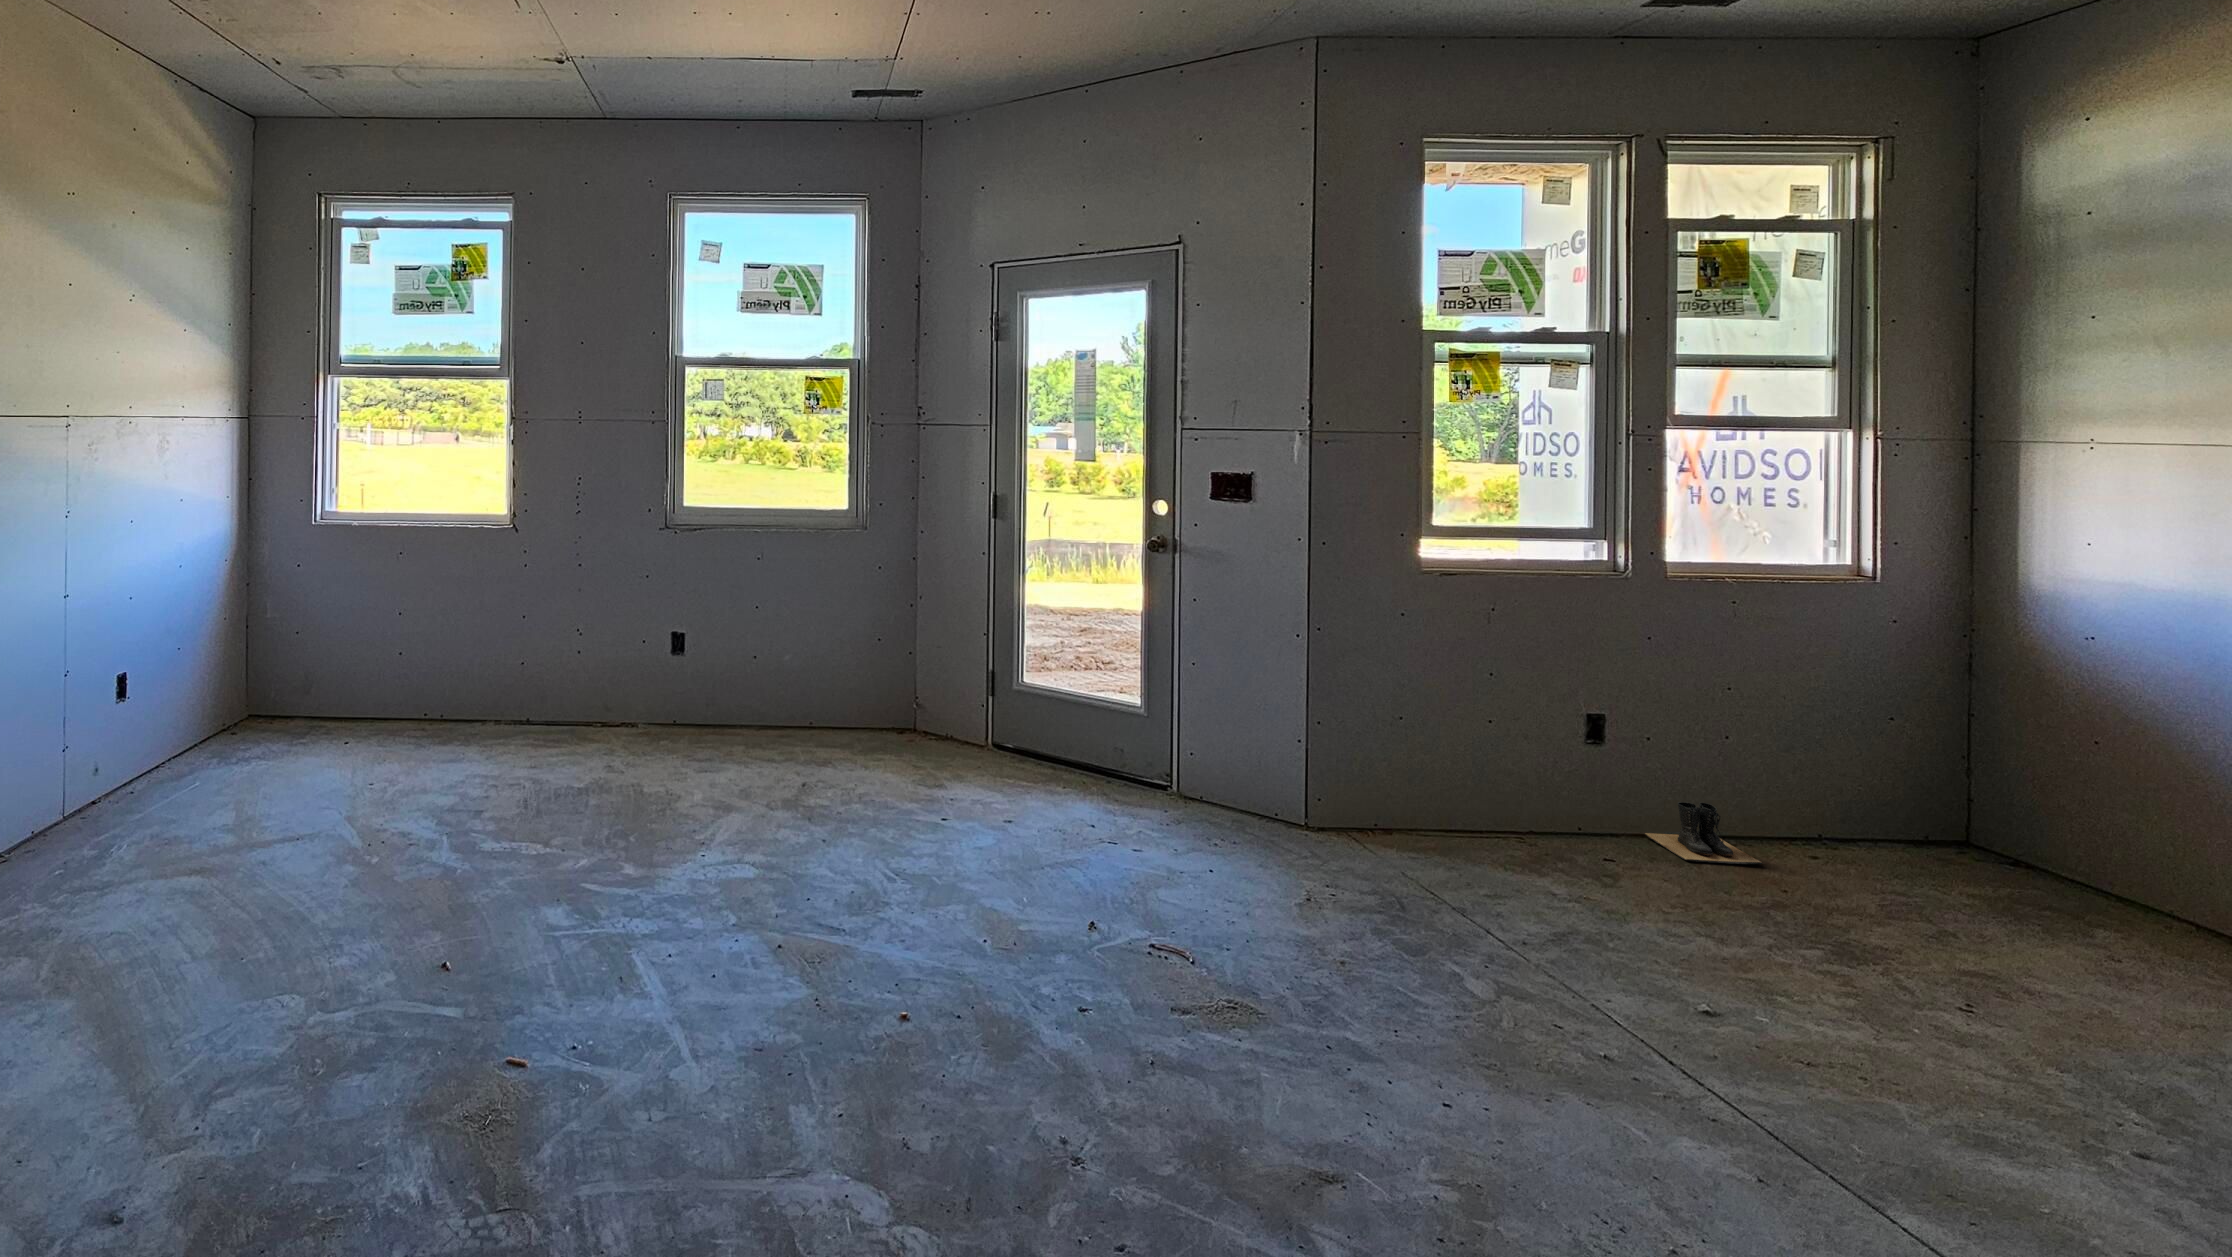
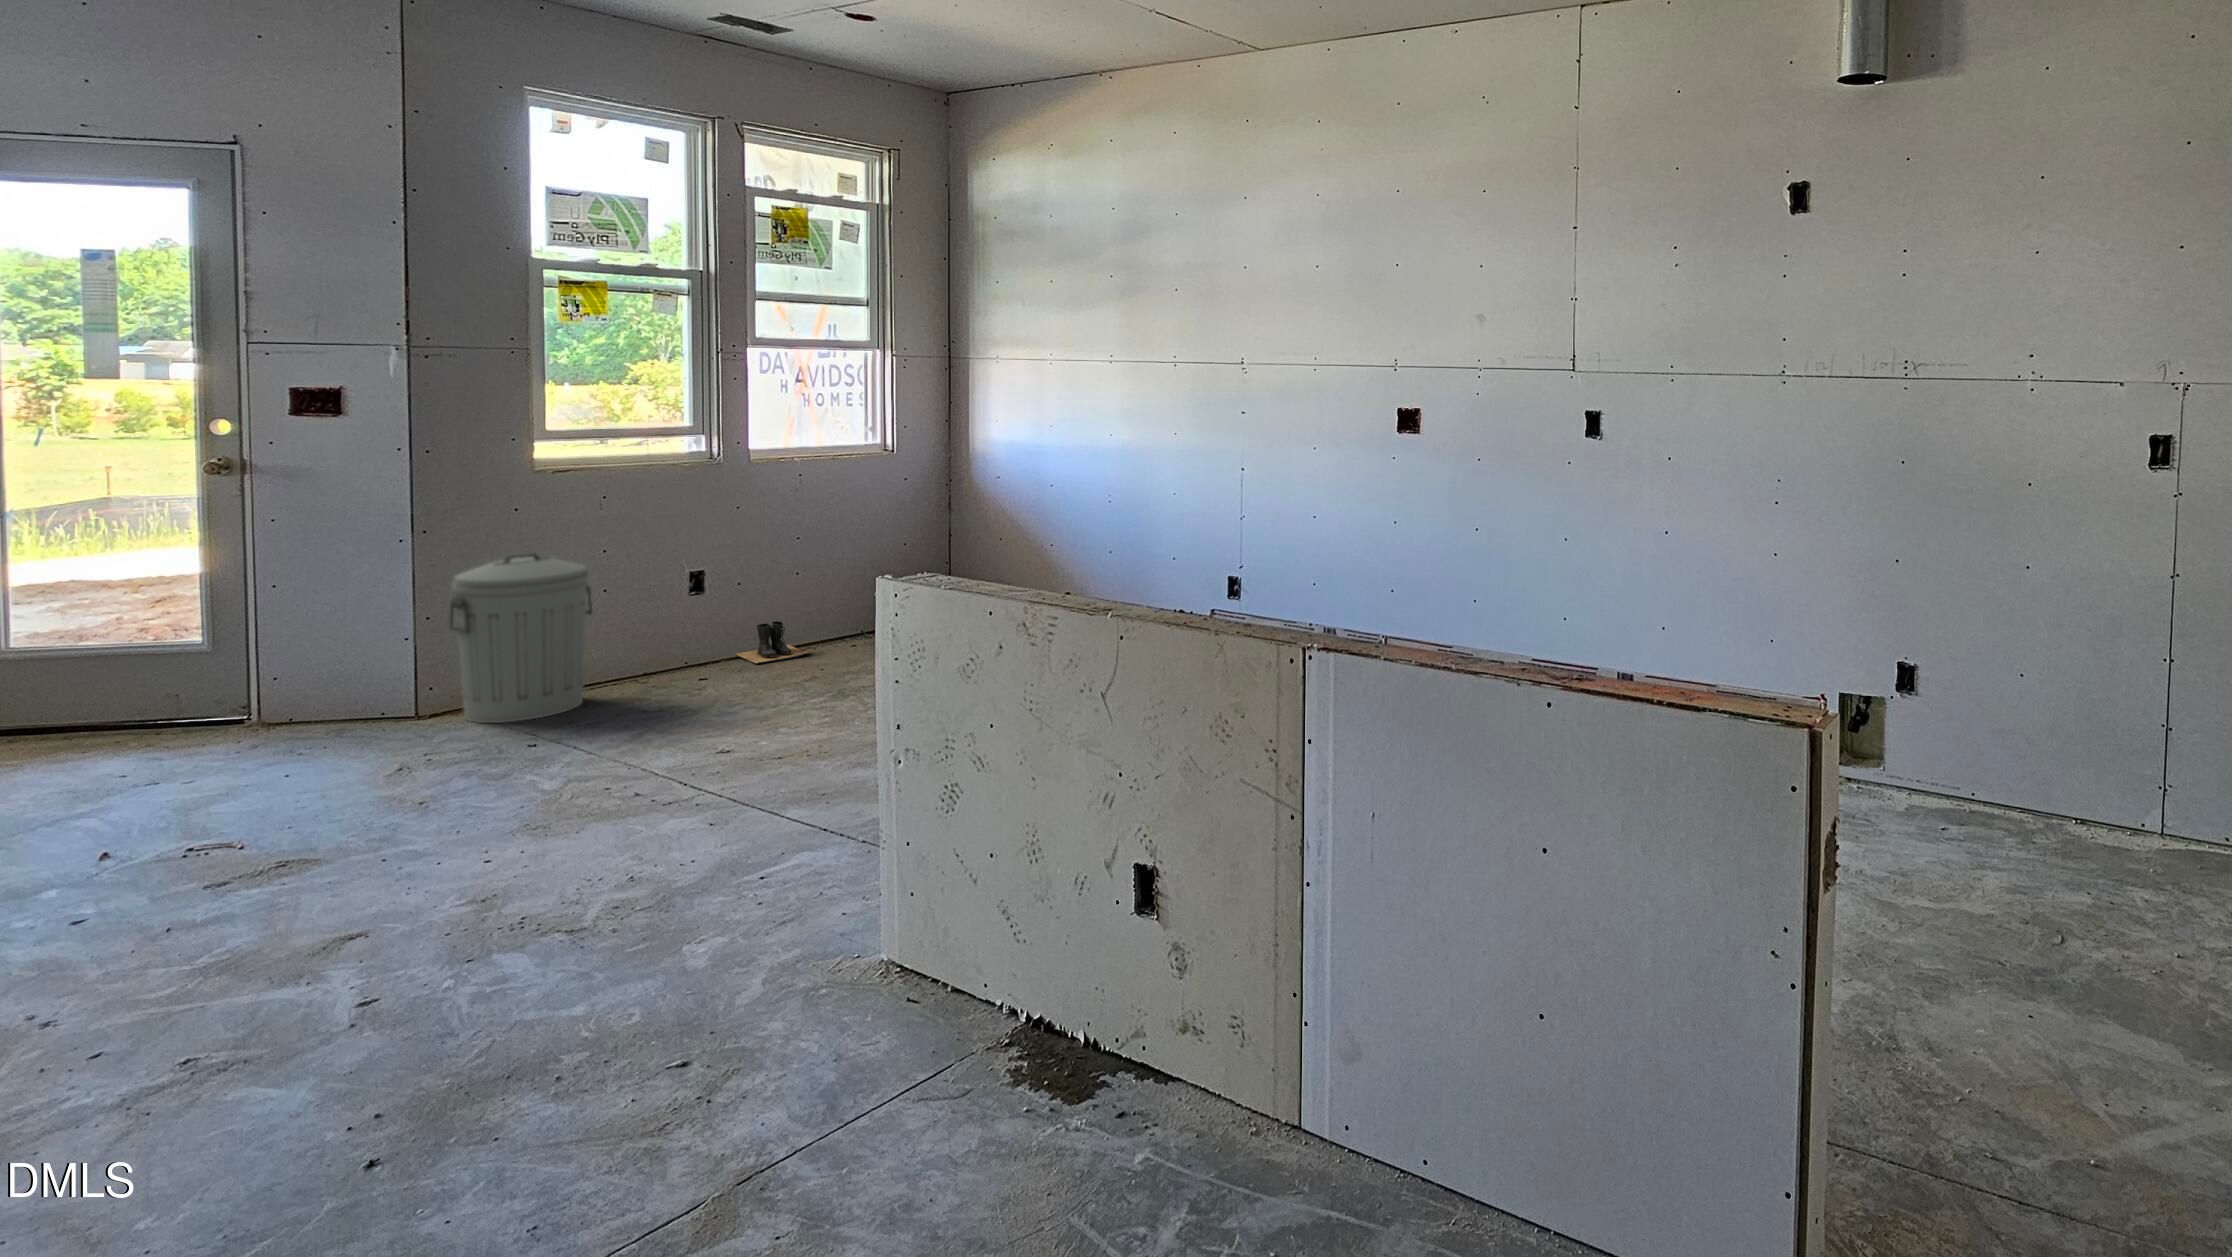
trash can: none [1347,671,1494,873] -> present [450,553,592,723]

